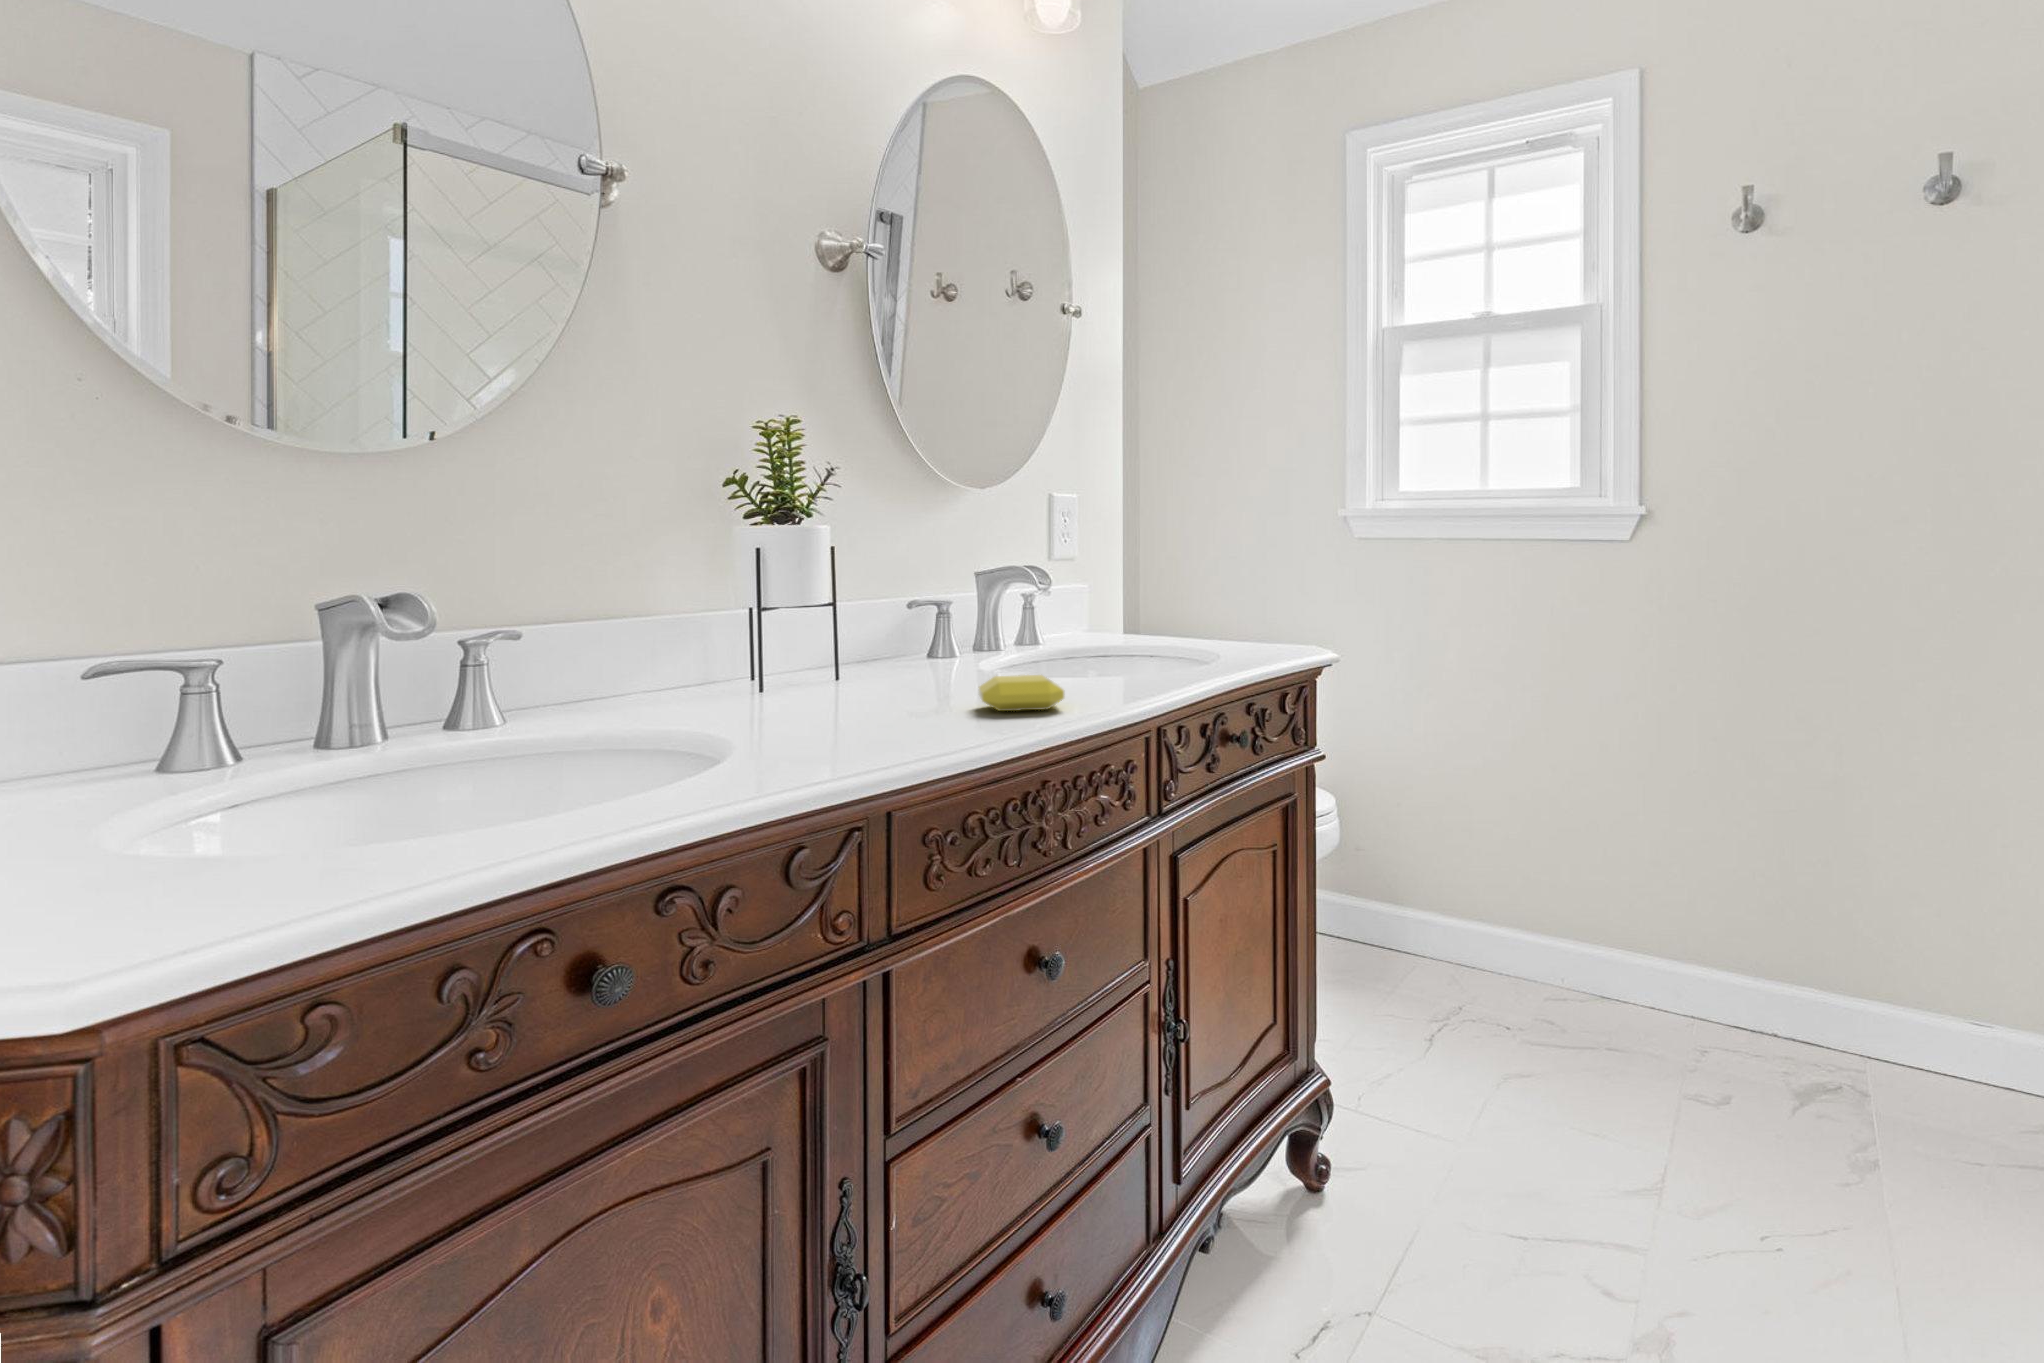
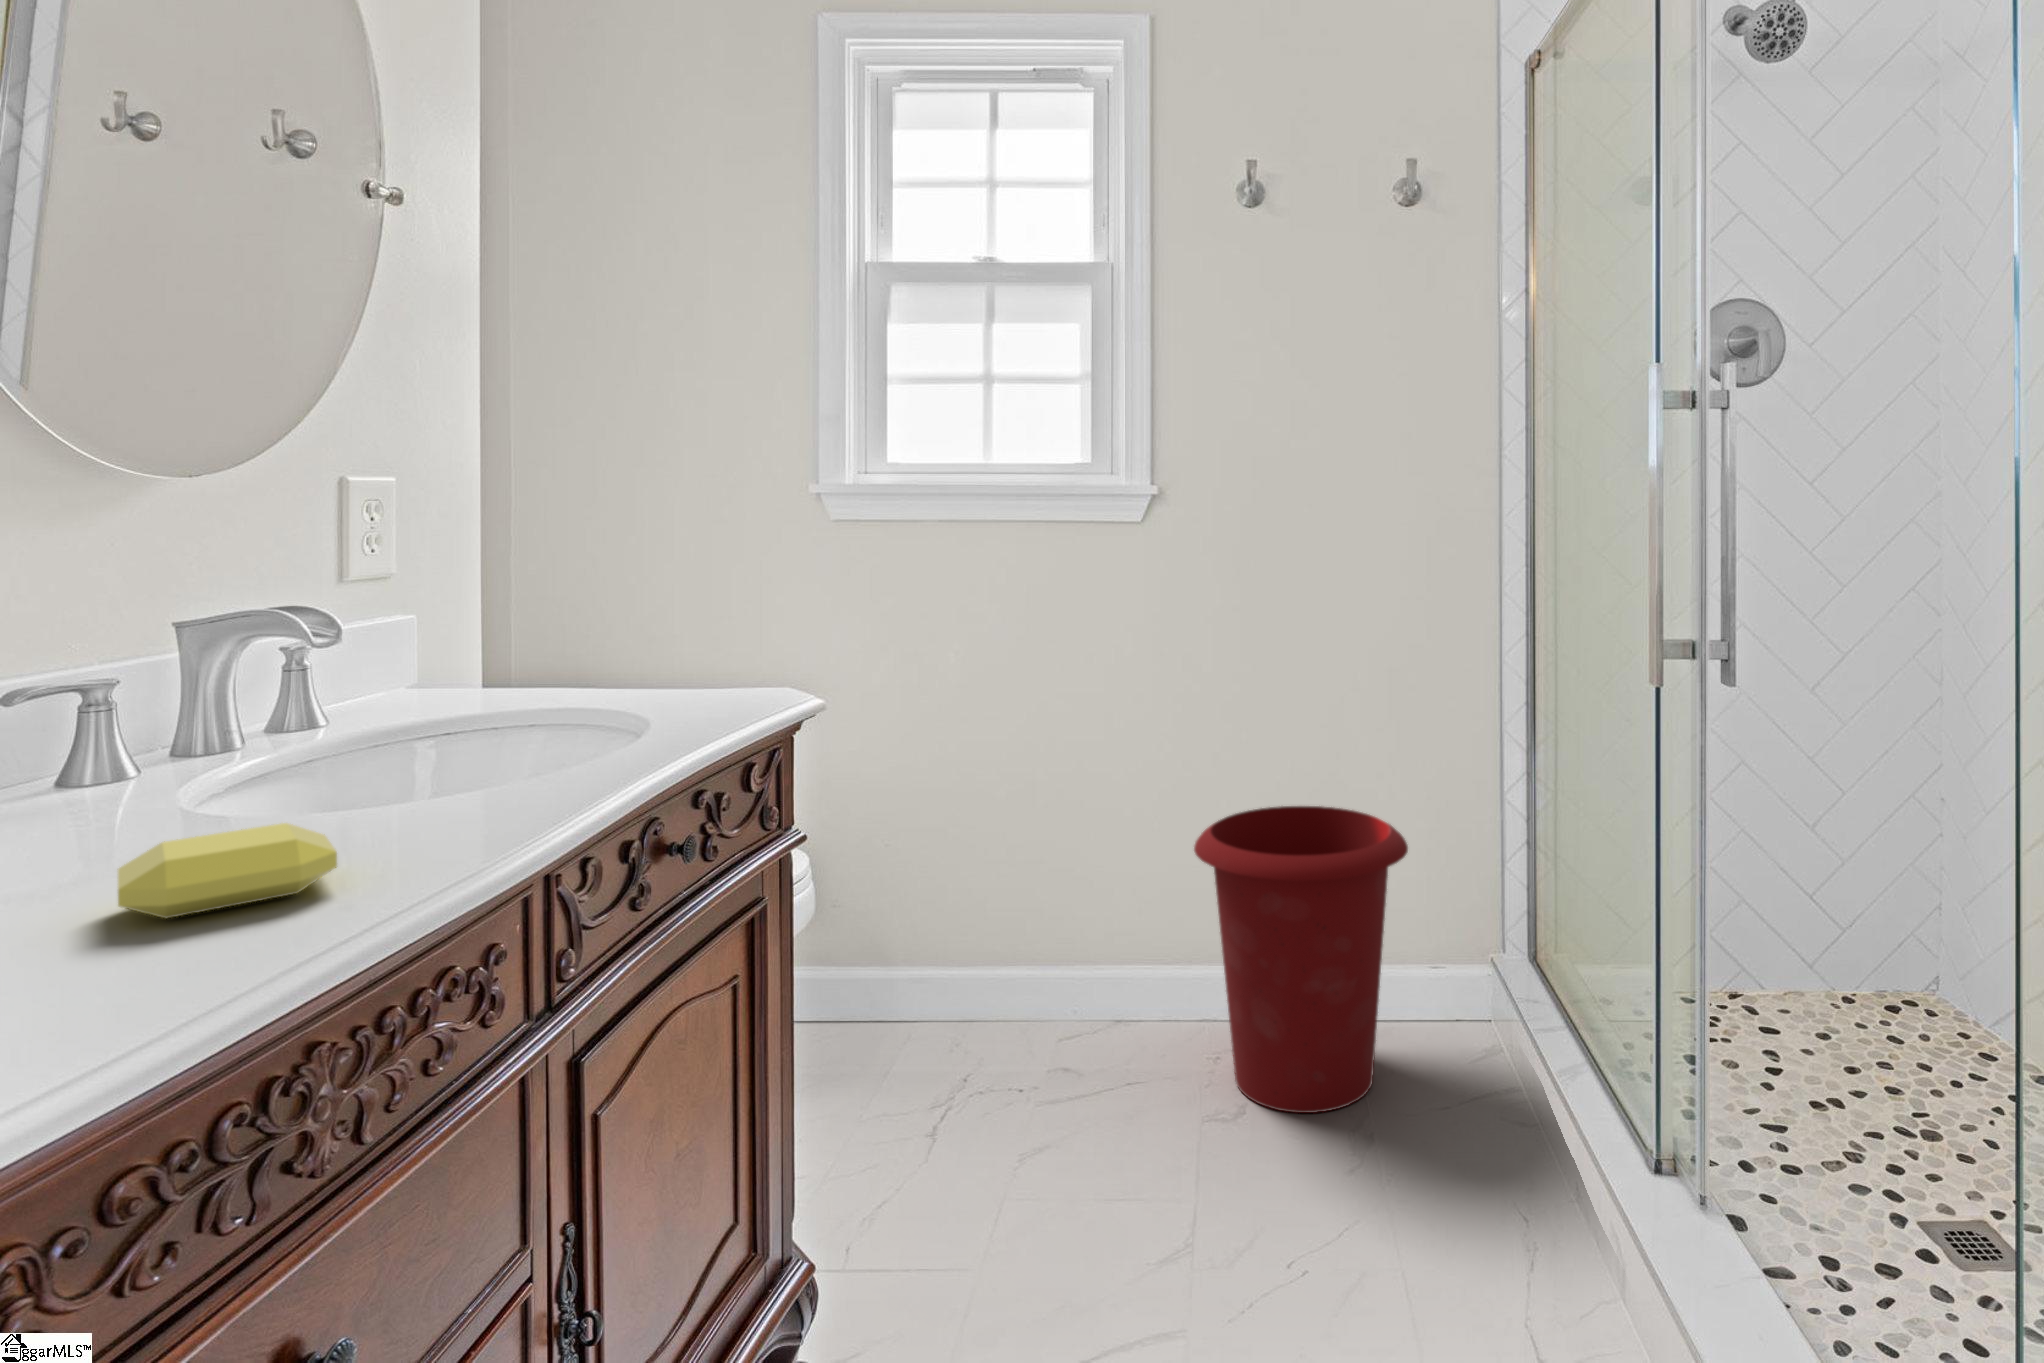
waste bin: none [1706,818,1966,1140] -> present [1194,806,1408,1113]

